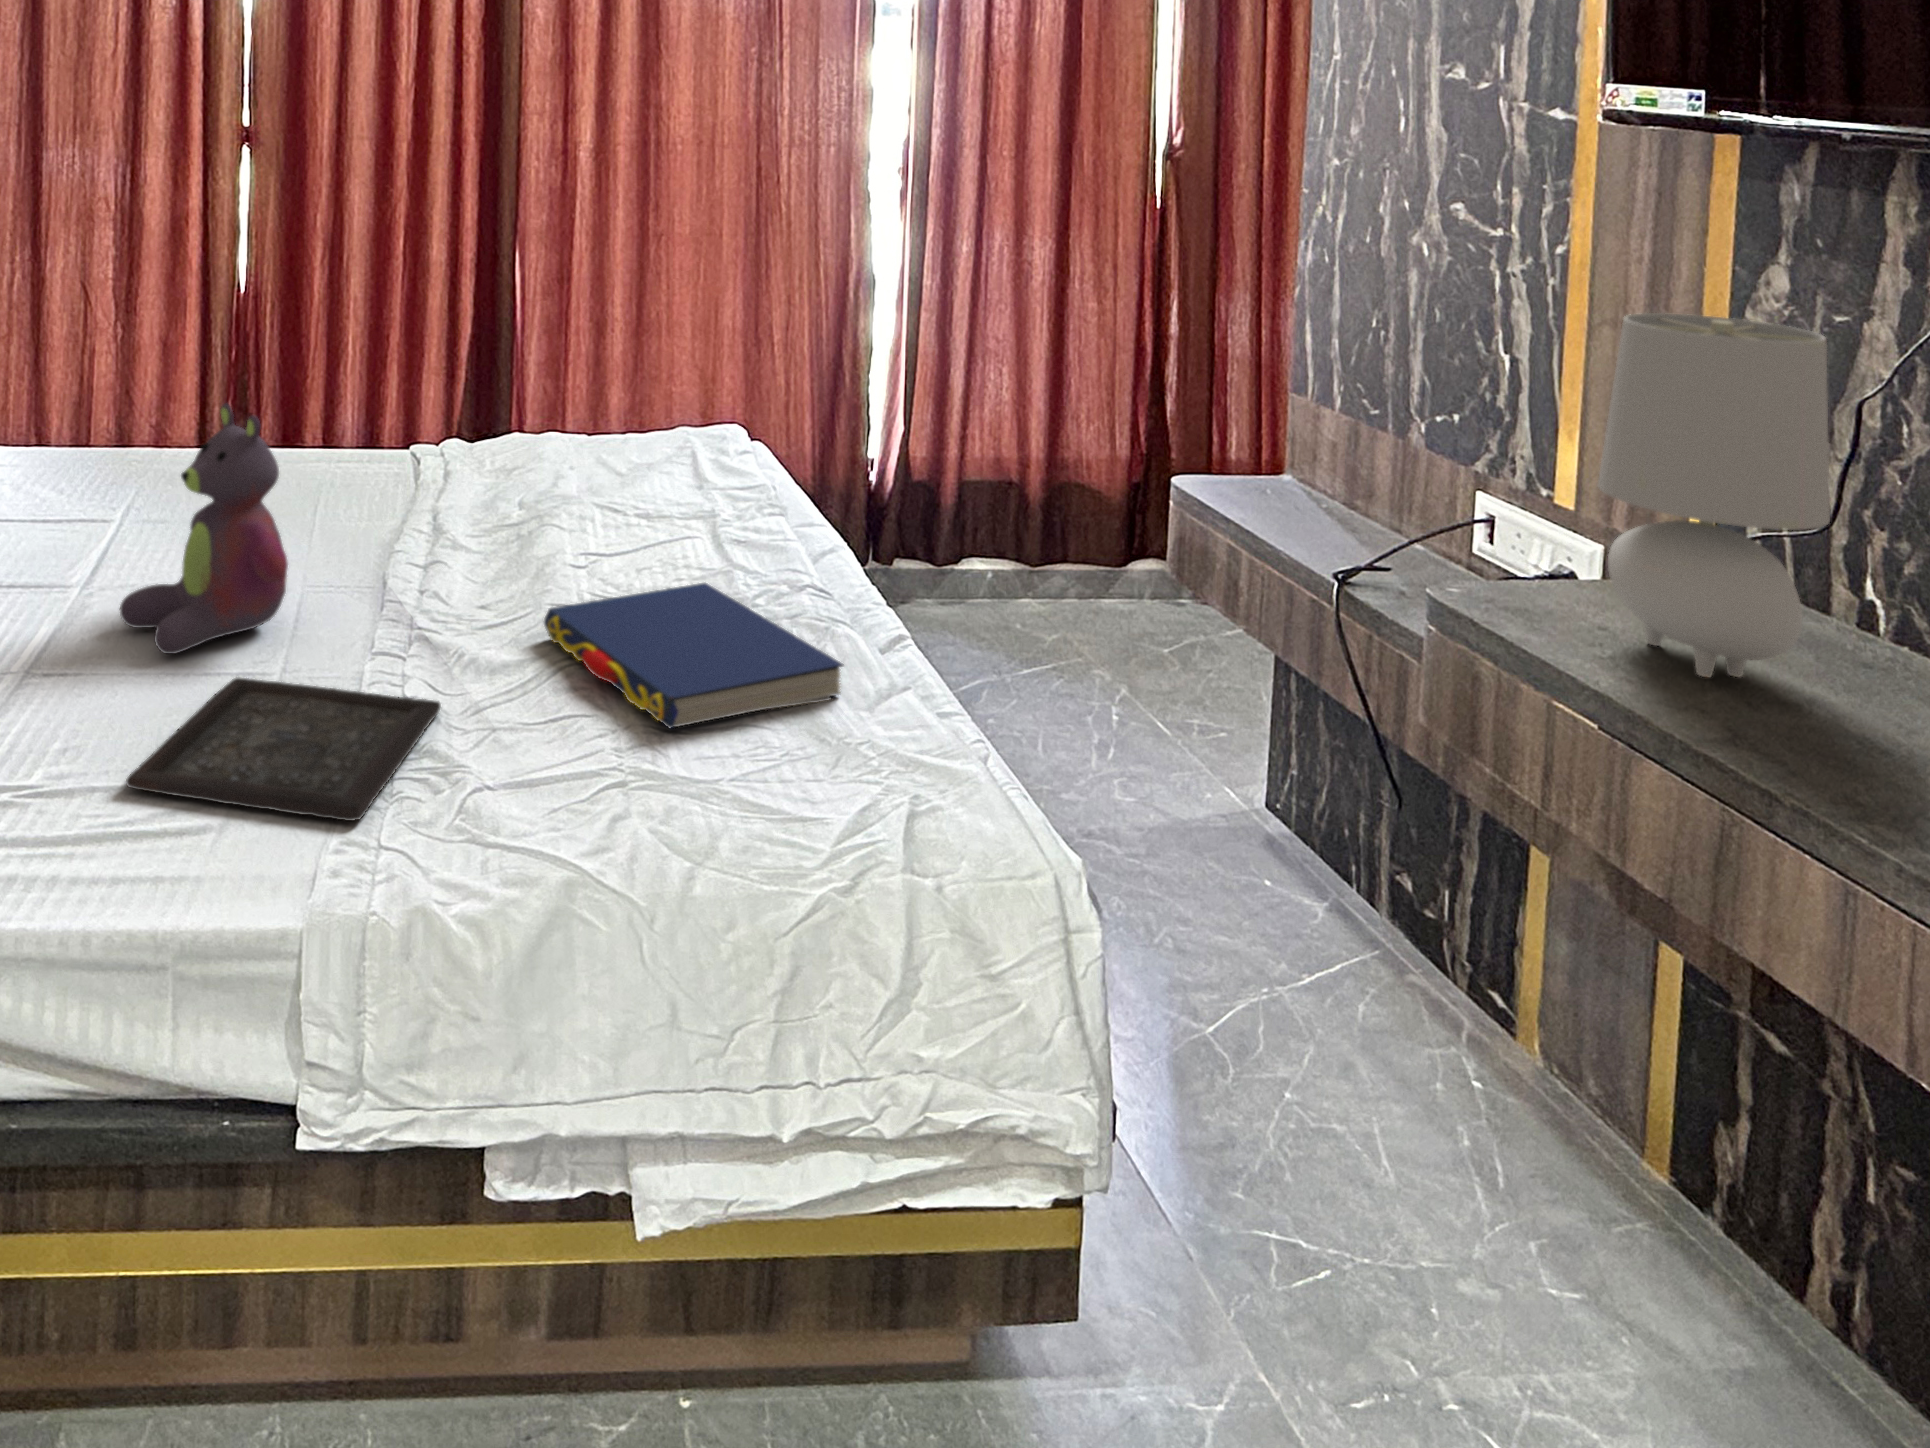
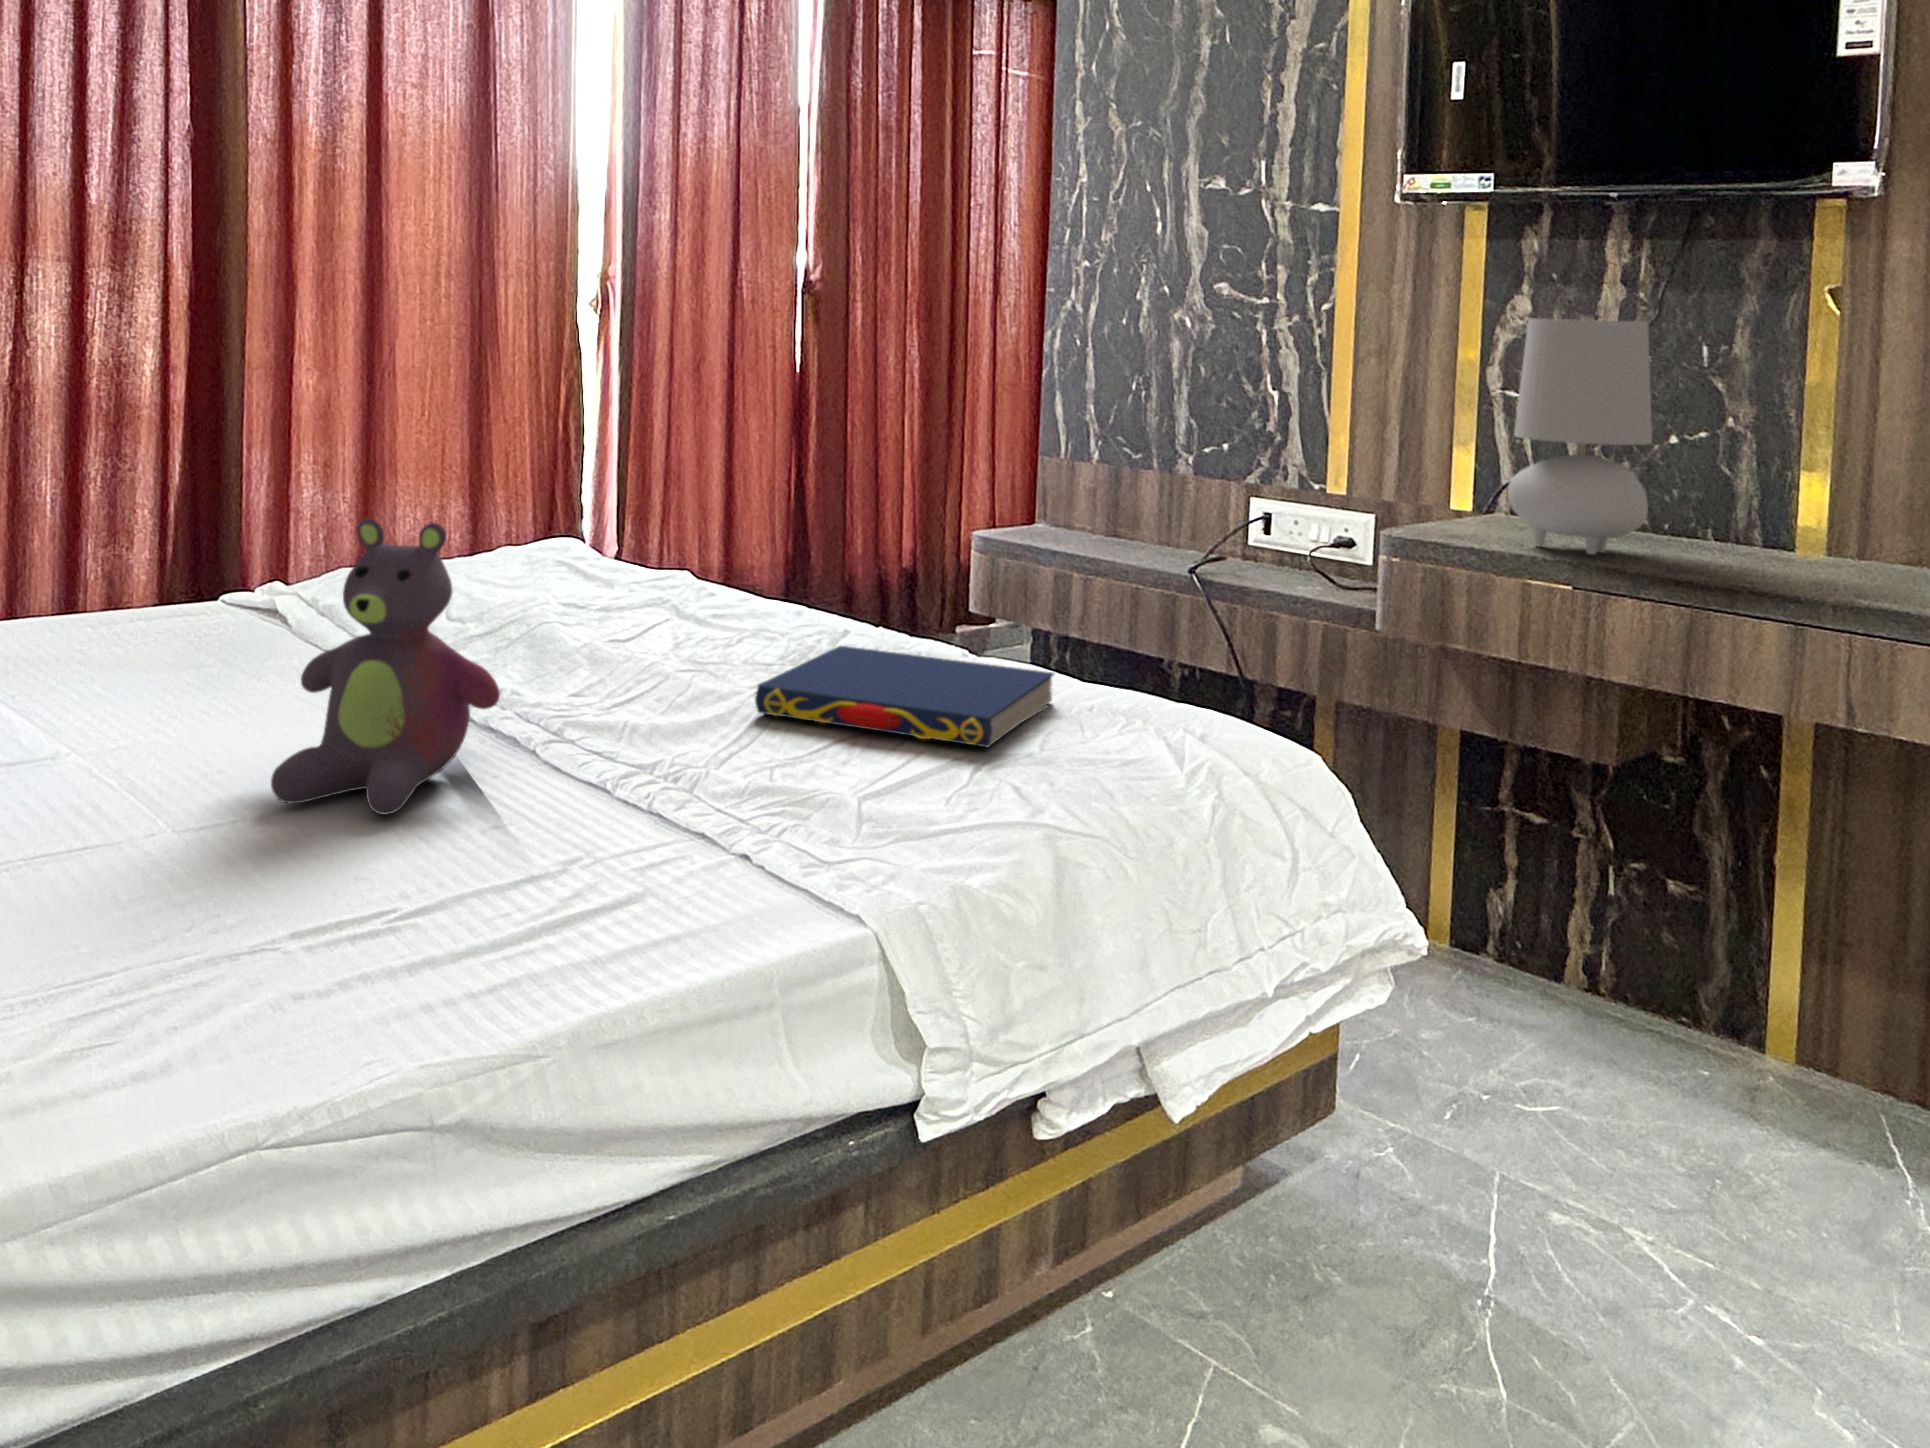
tray: present [126,677,441,821] -> none [517,782,860,916]

